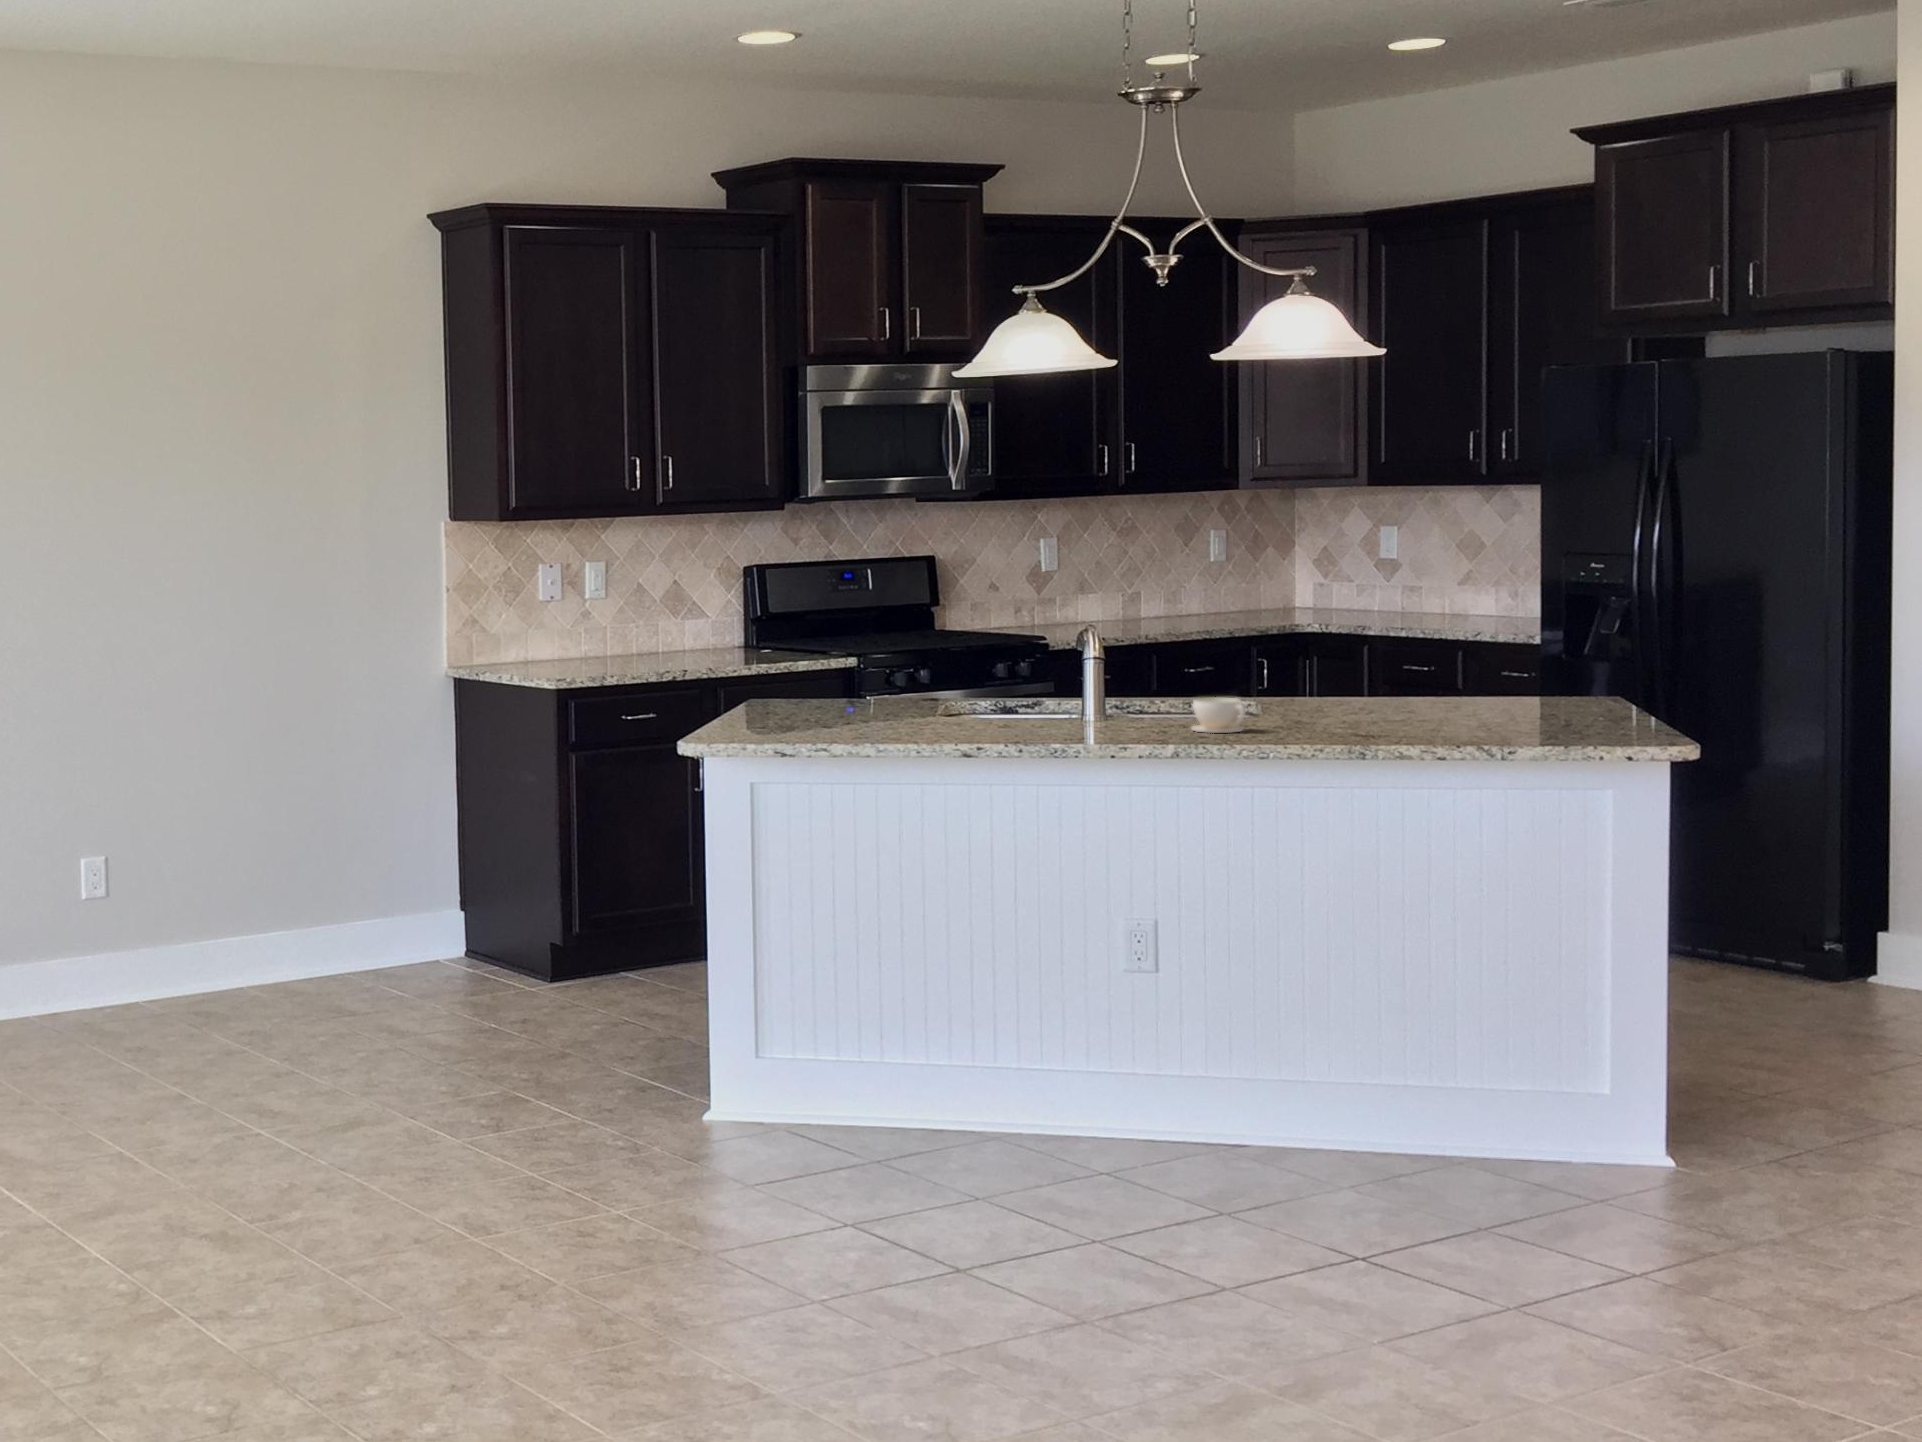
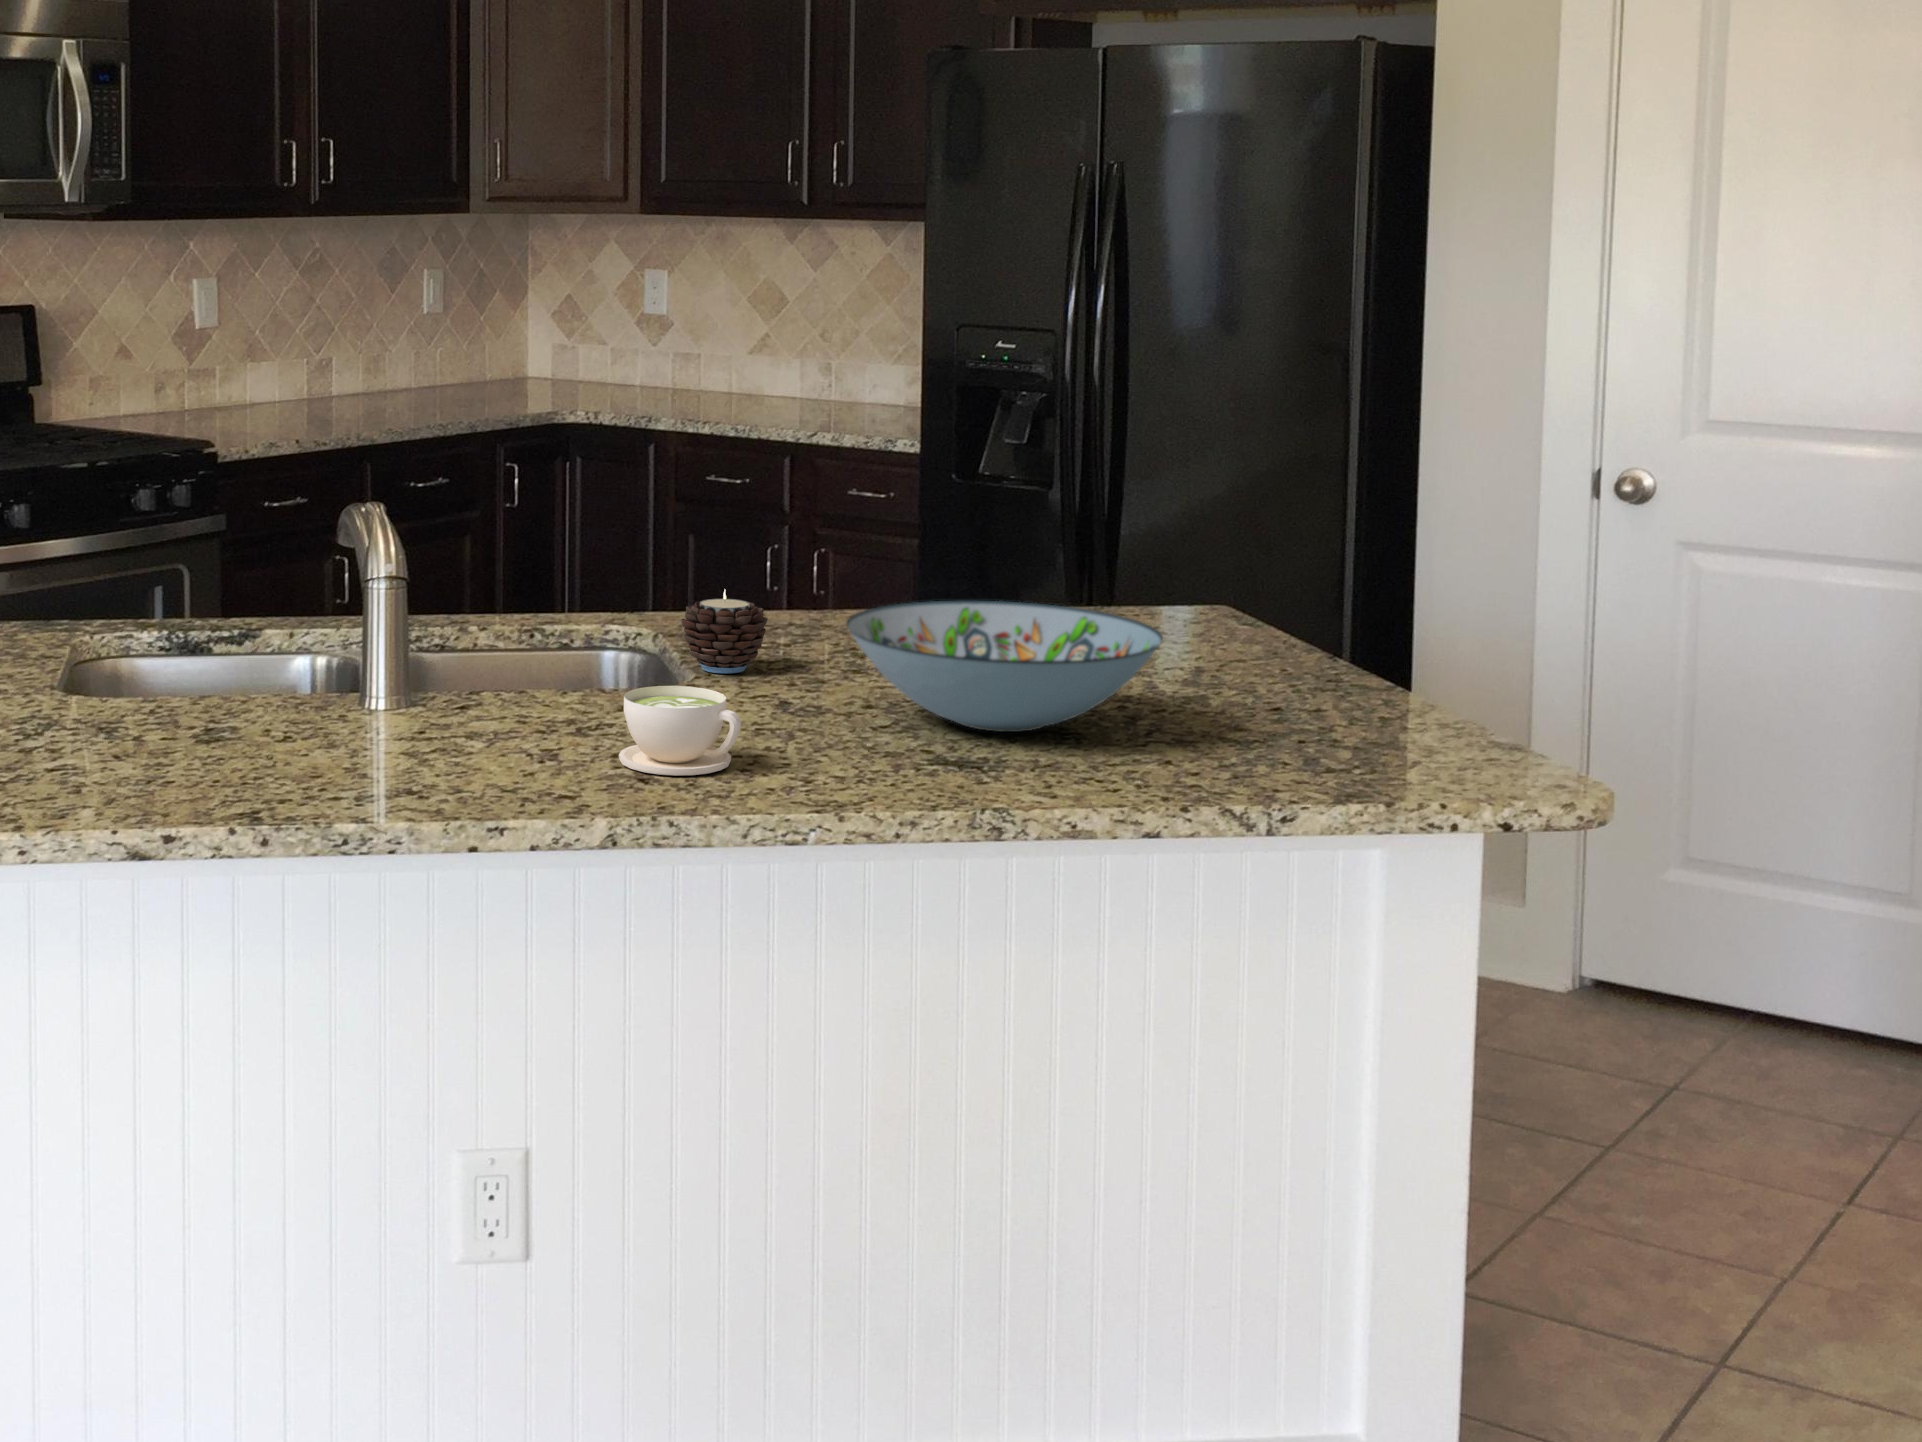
candle: none [1255,671,1303,713] -> present [681,590,768,673]
decorative bowl: none [1321,672,1486,727] -> present [846,601,1163,732]

